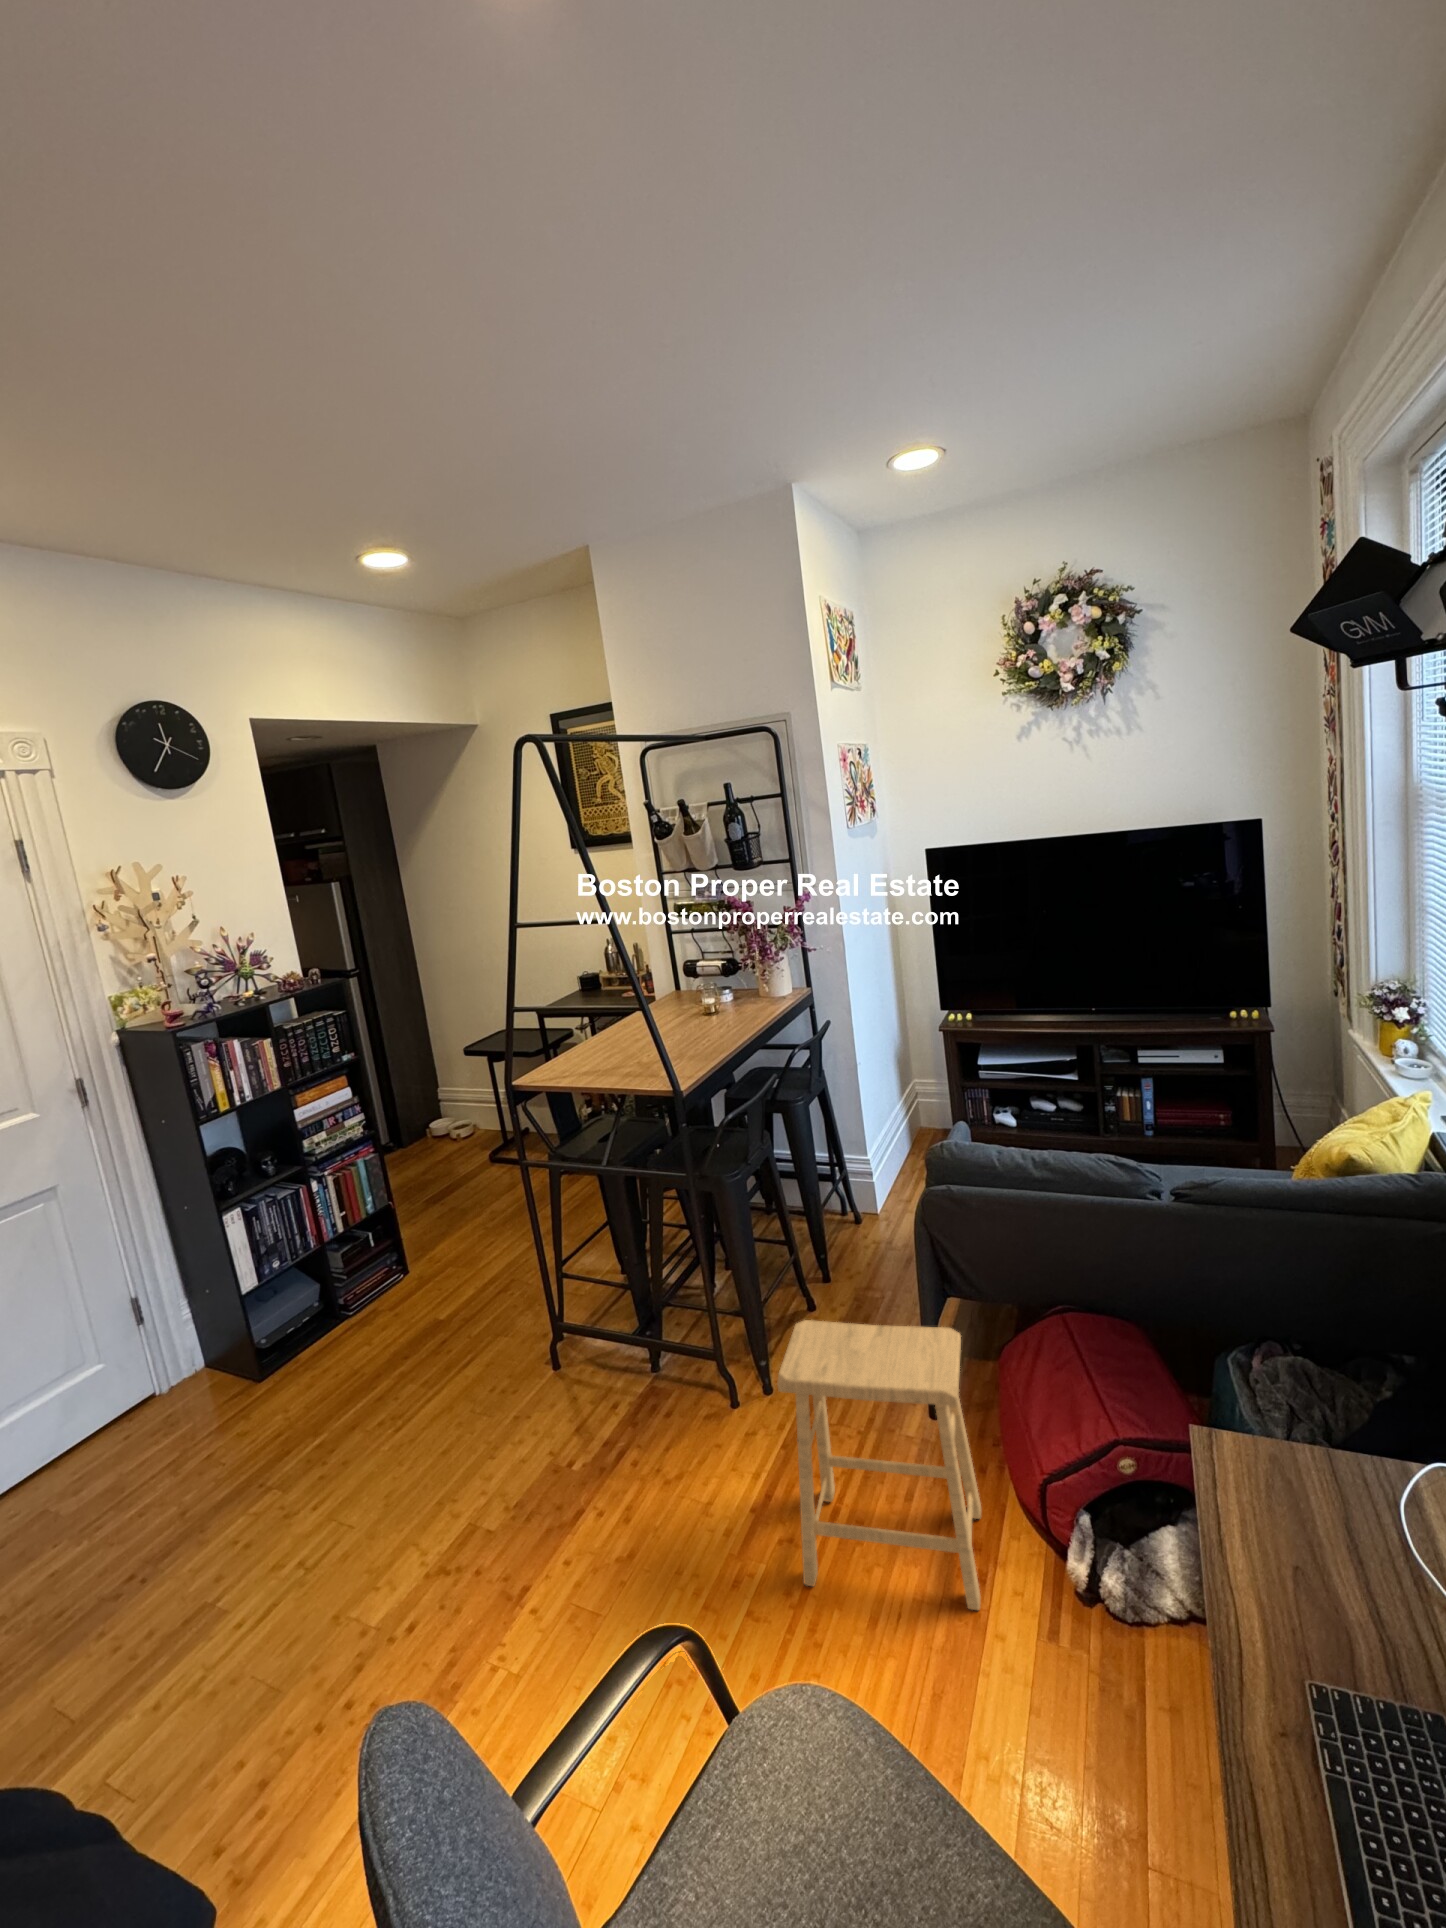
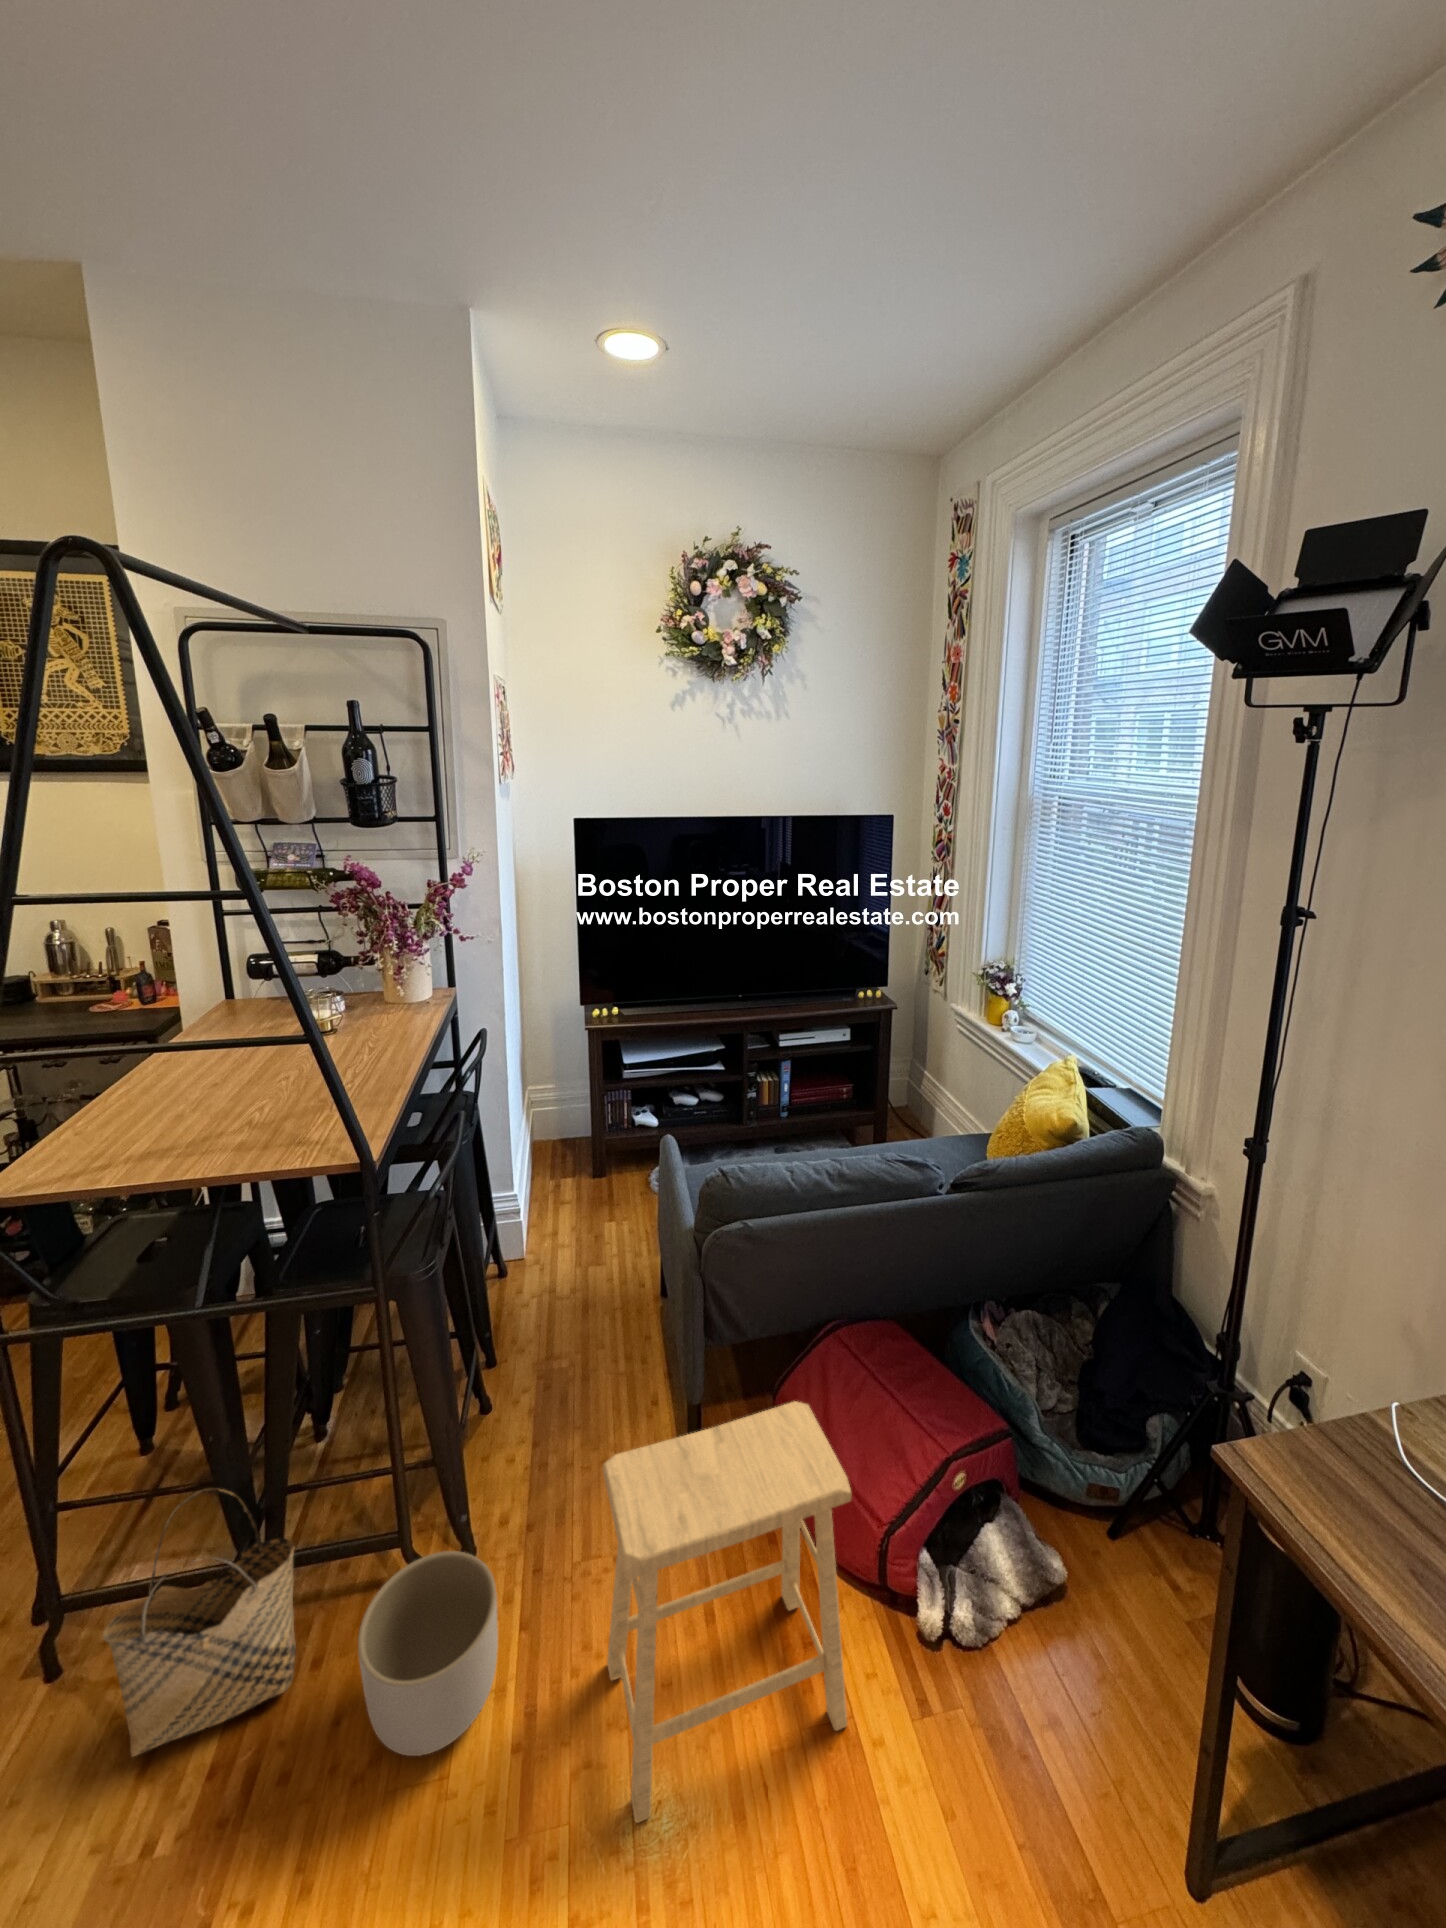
woven basket: none [559,1280,659,1423] -> present [103,1488,296,1757]
planter: none [665,1366,755,1487] -> present [358,1551,498,1756]

